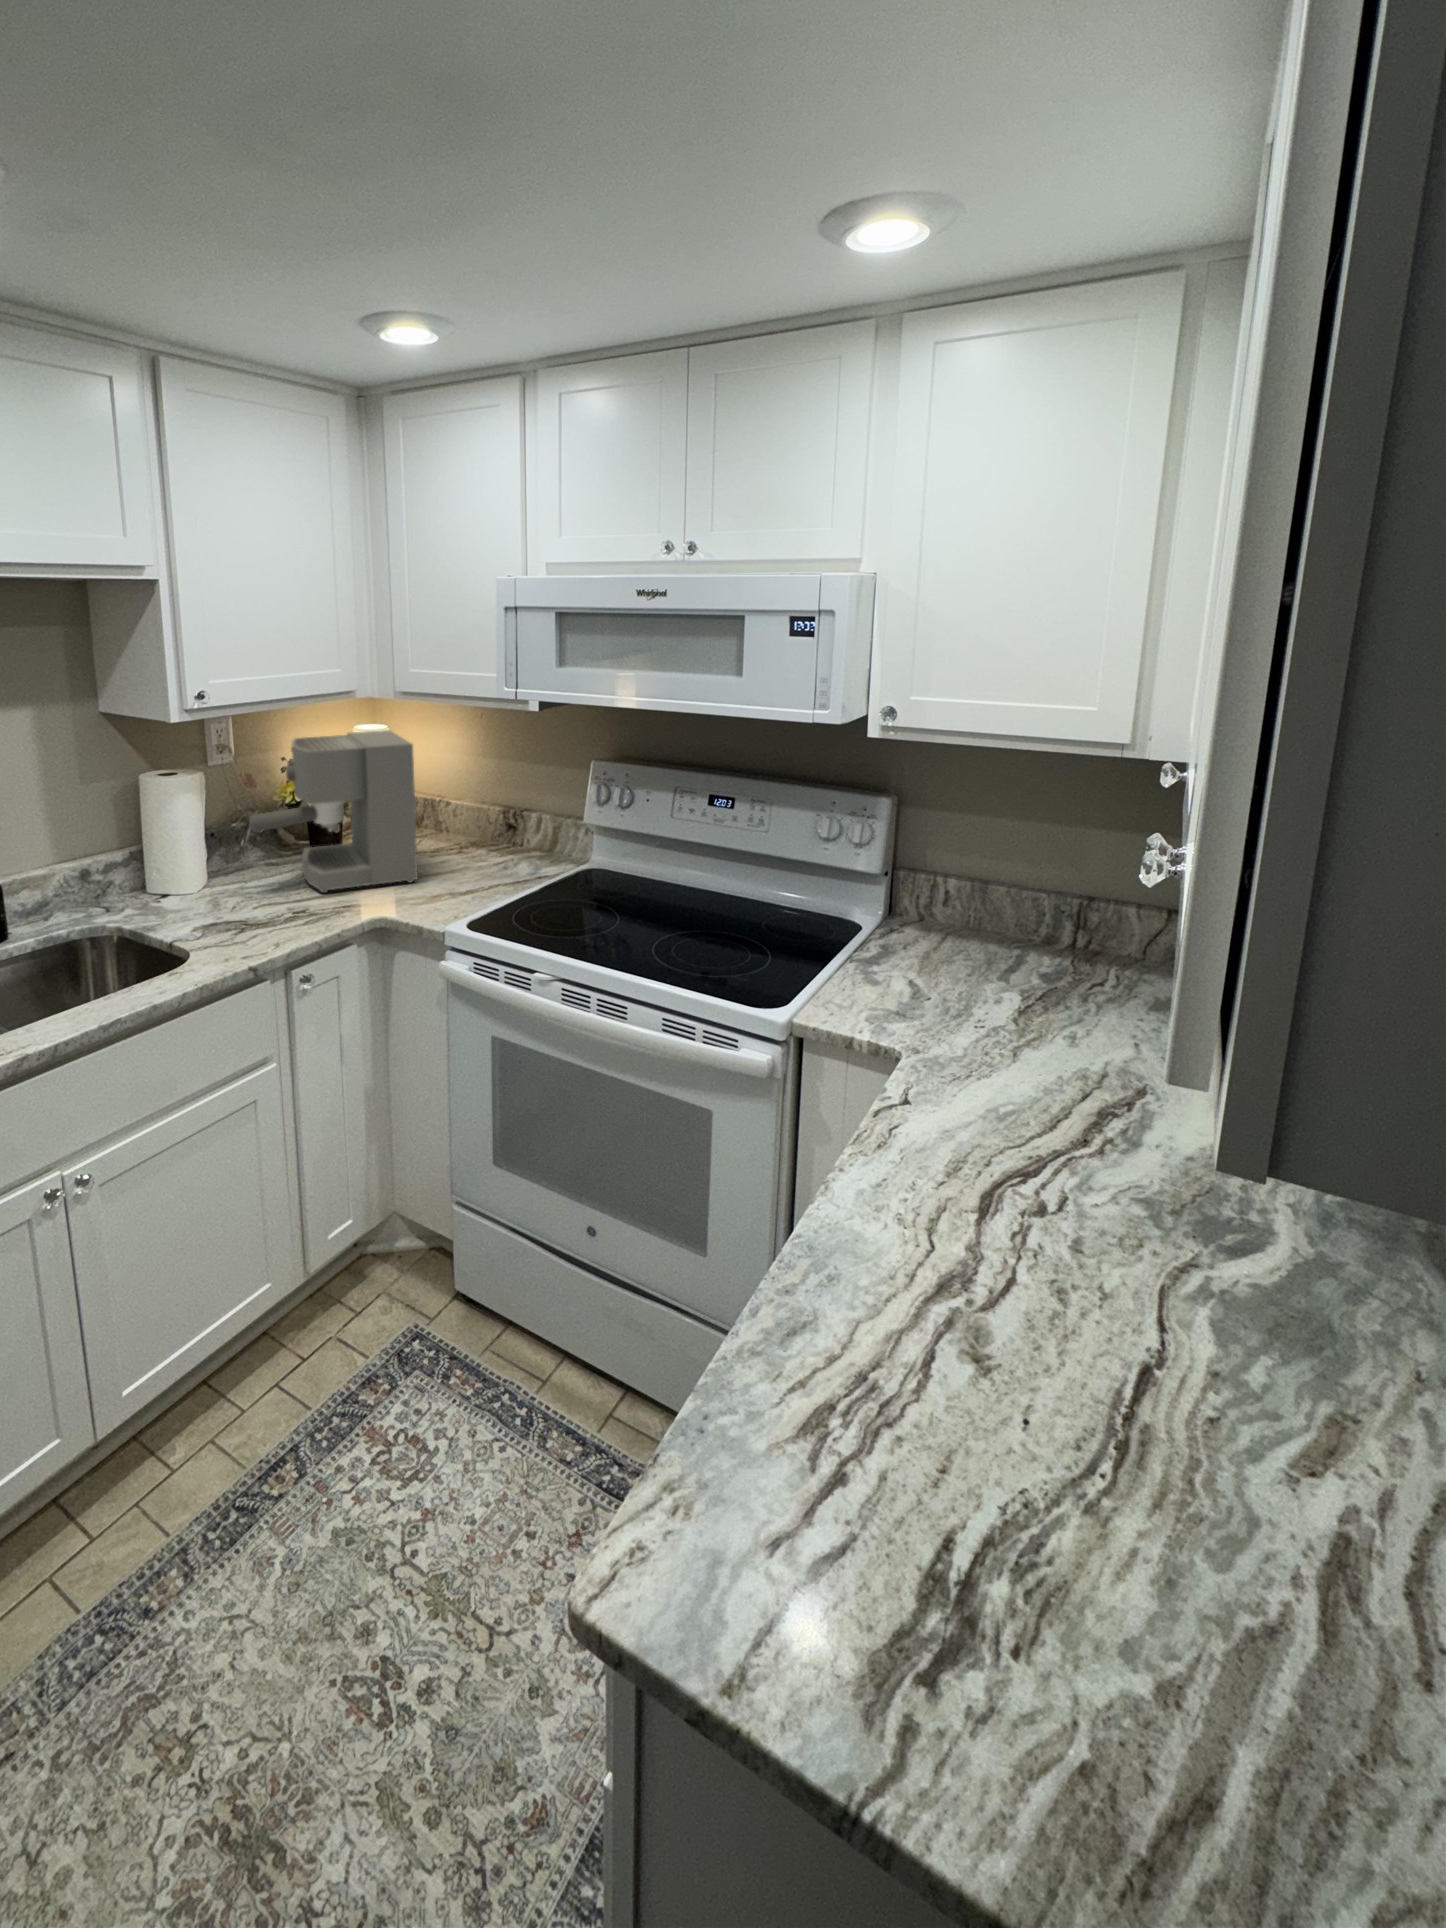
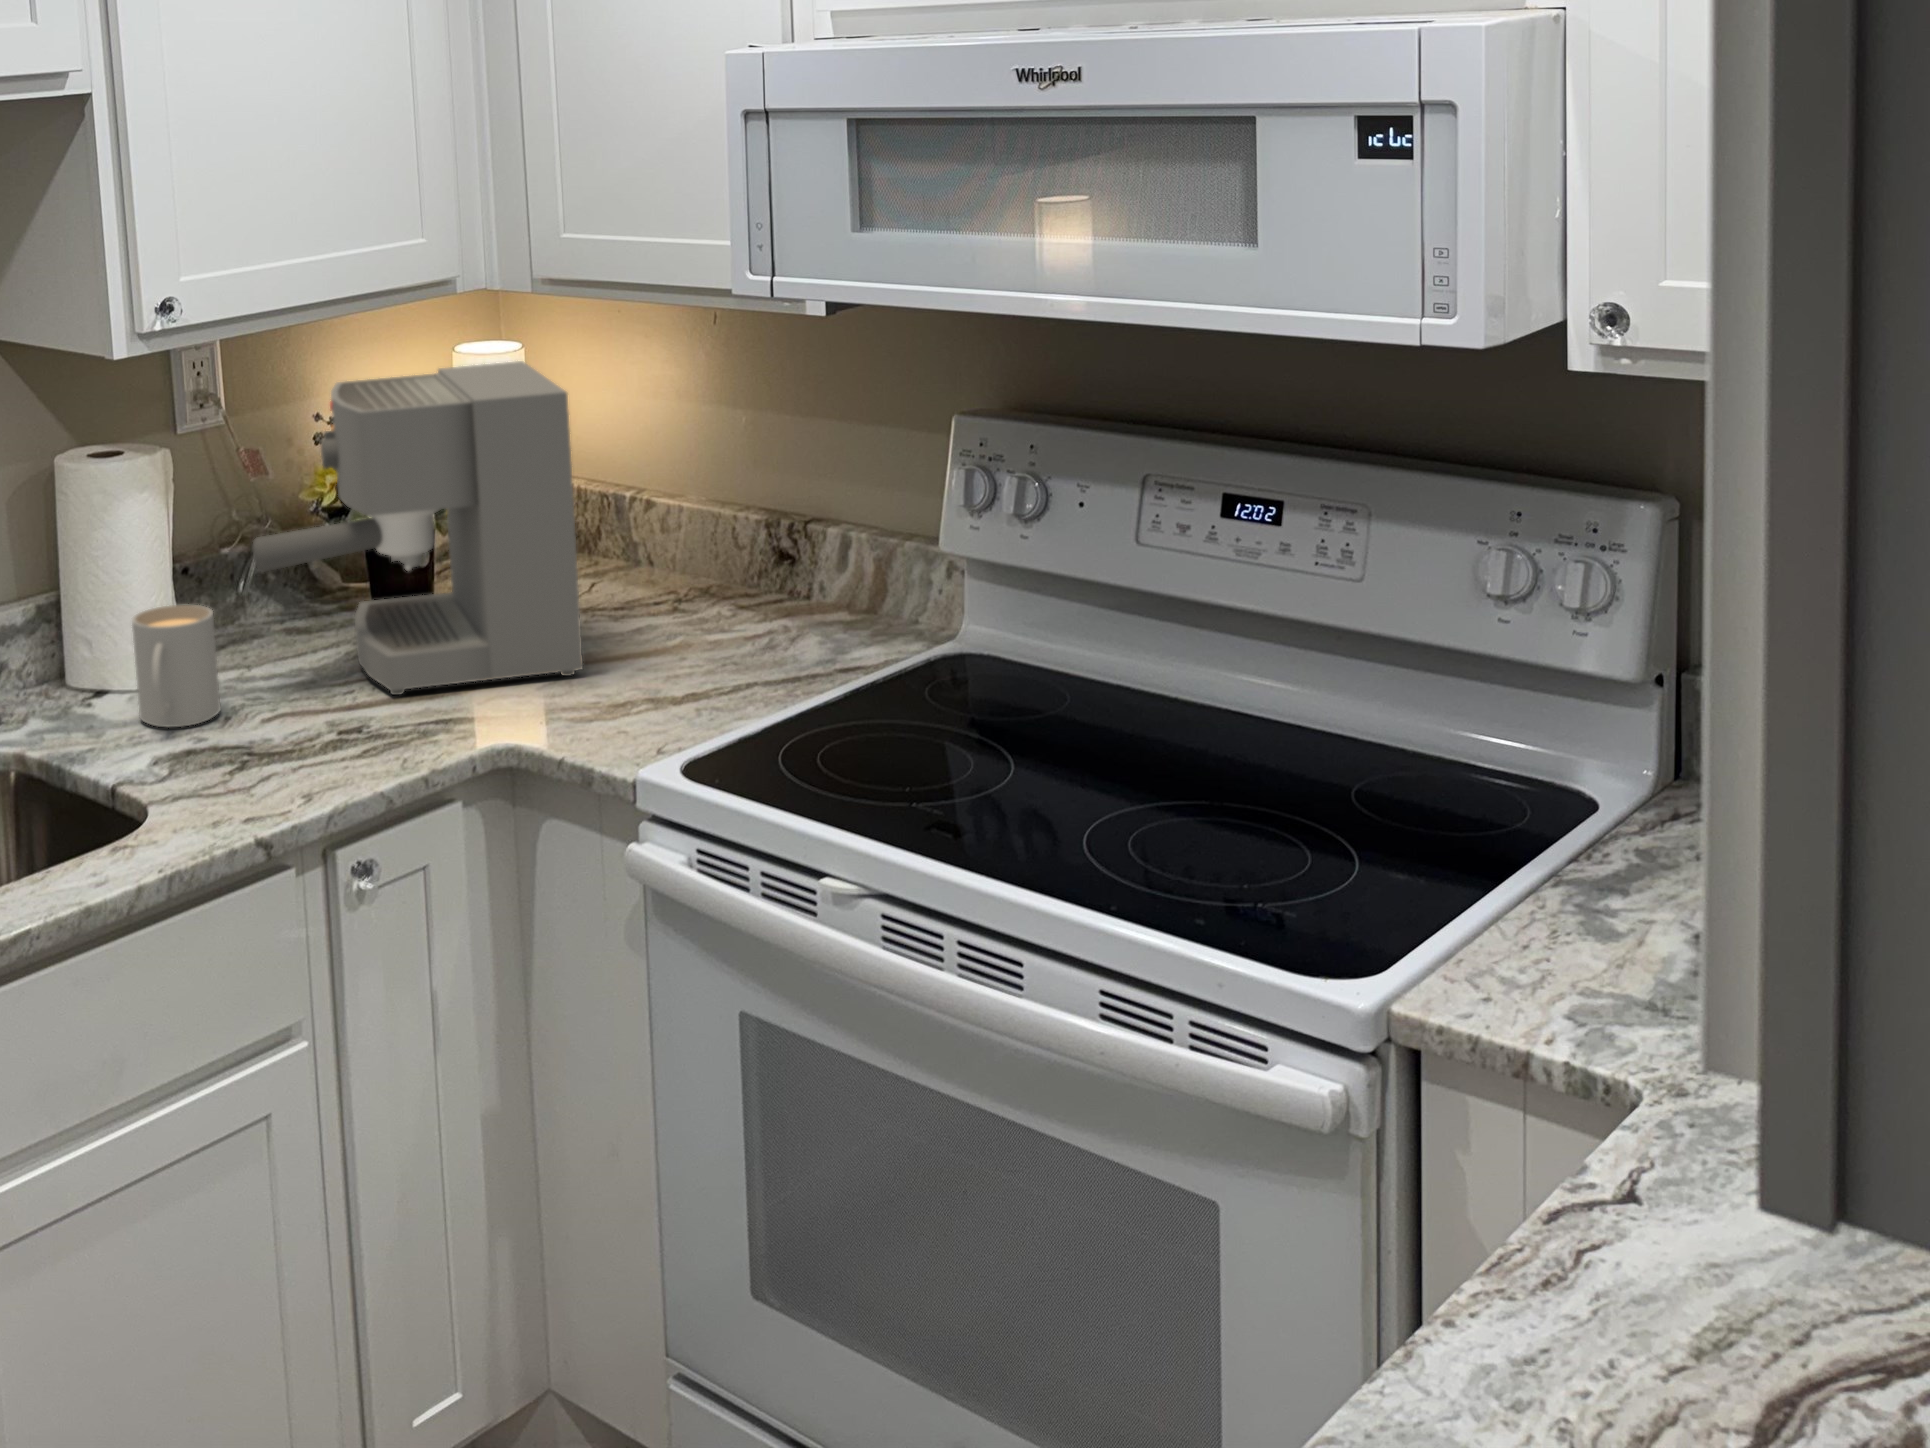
mug: none [182,849,231,912] -> present [132,605,221,727]

